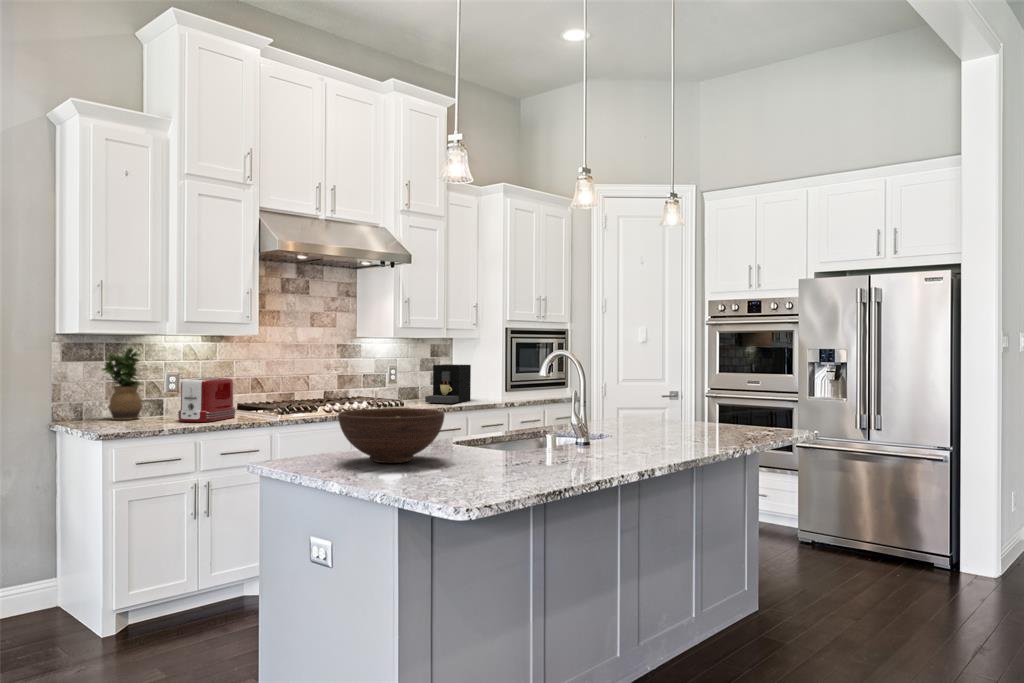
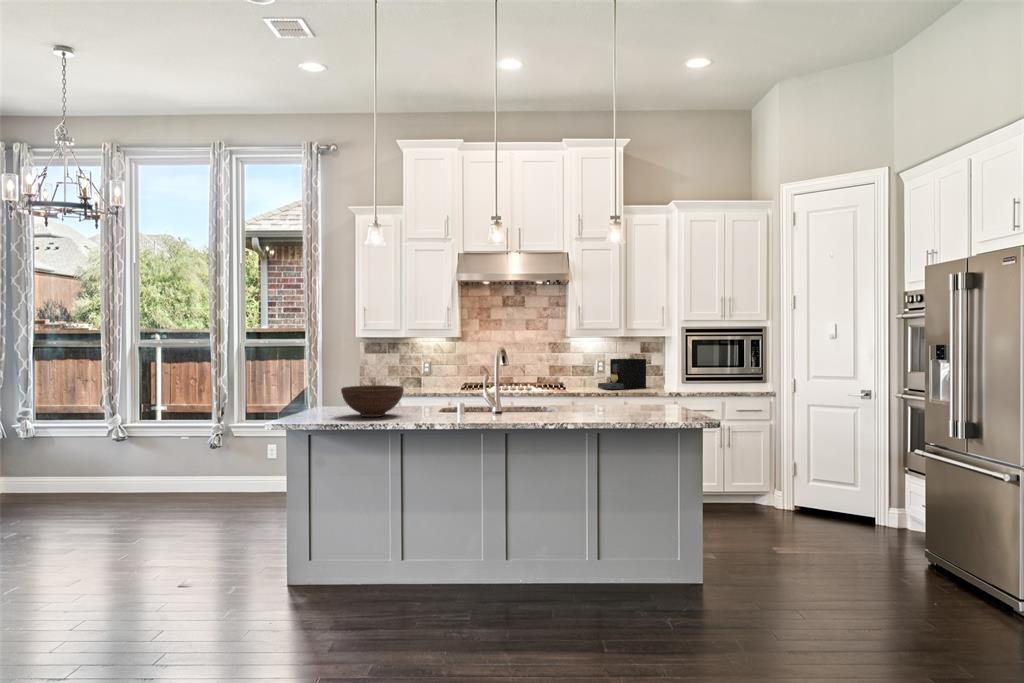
potted plant: present [102,347,143,420] -> none [376,345,398,388]
toaster: present [178,378,236,422] -> none [402,365,440,391]

